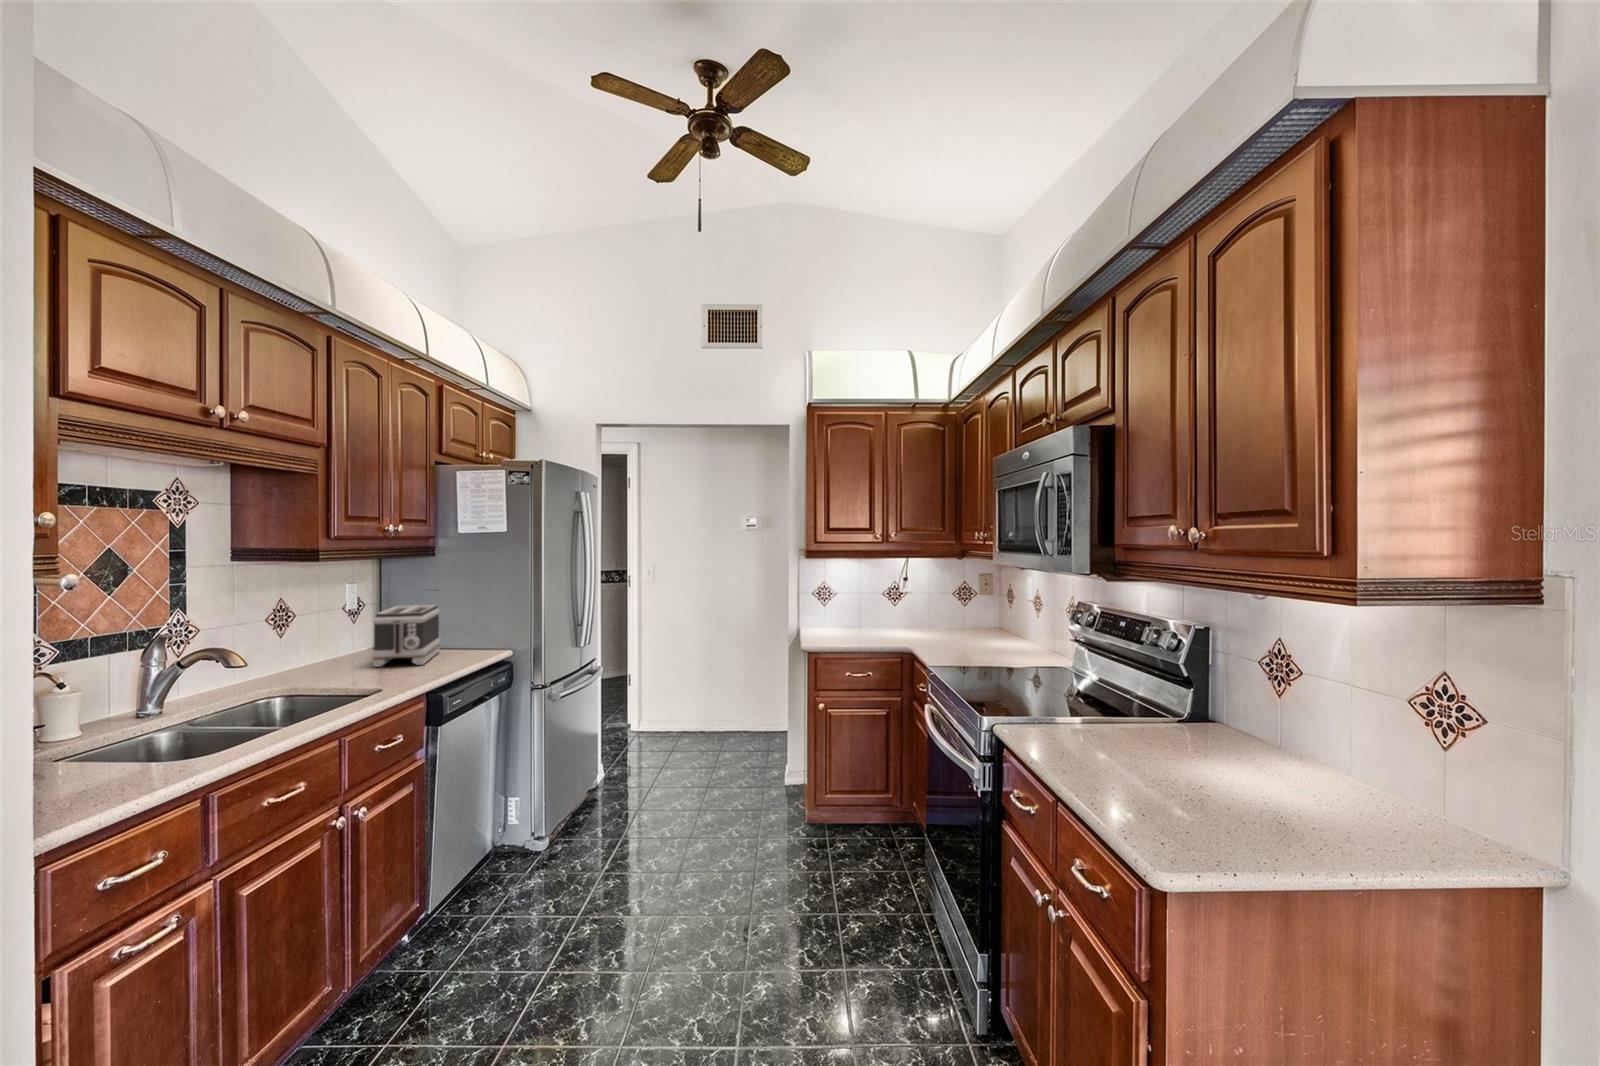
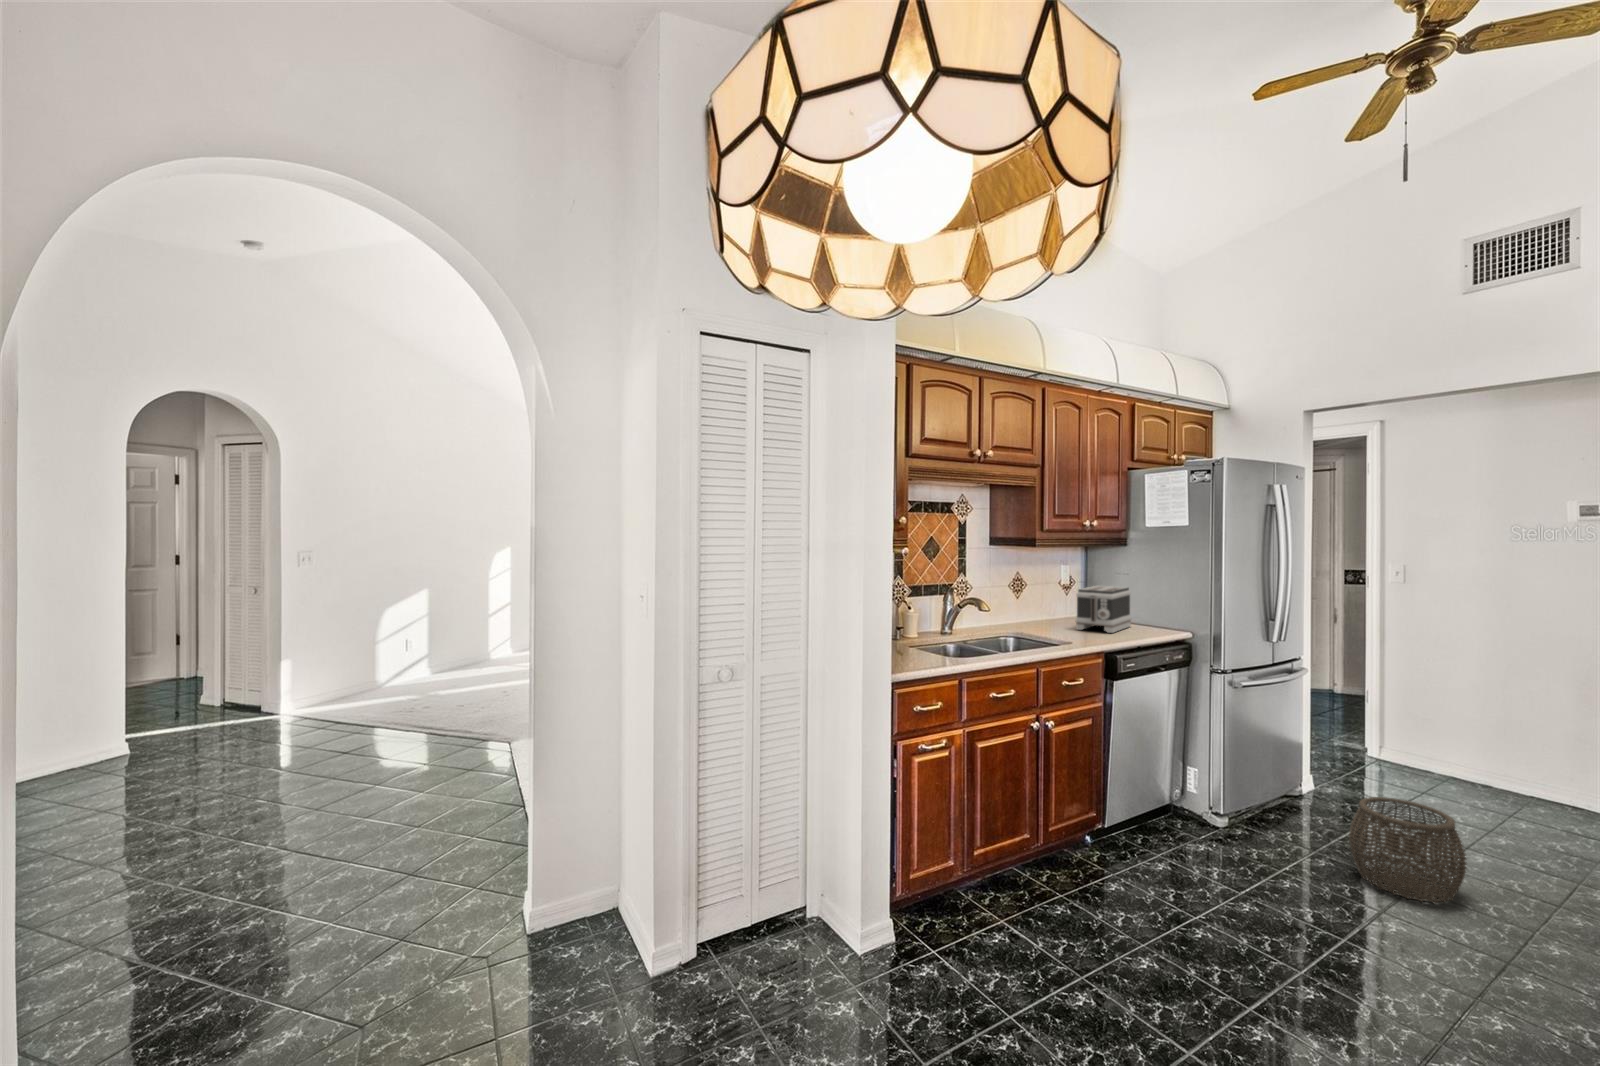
woven basket: none [655,771,734,860] -> present [1349,797,1467,903]

